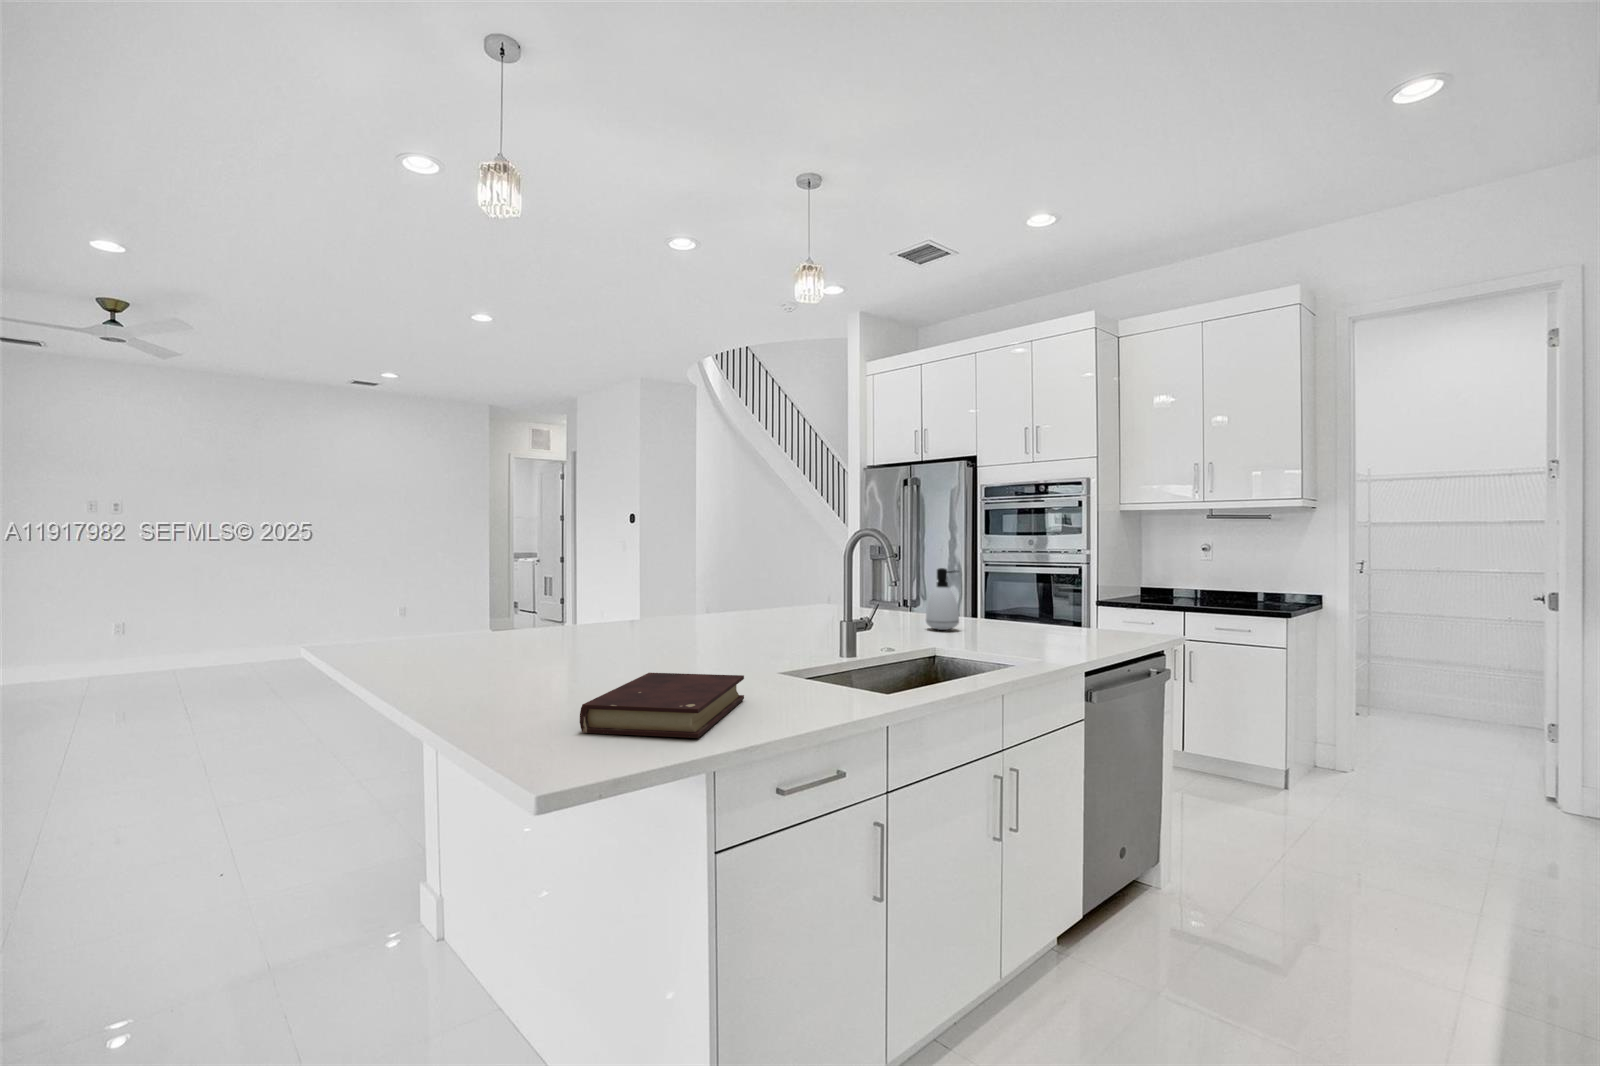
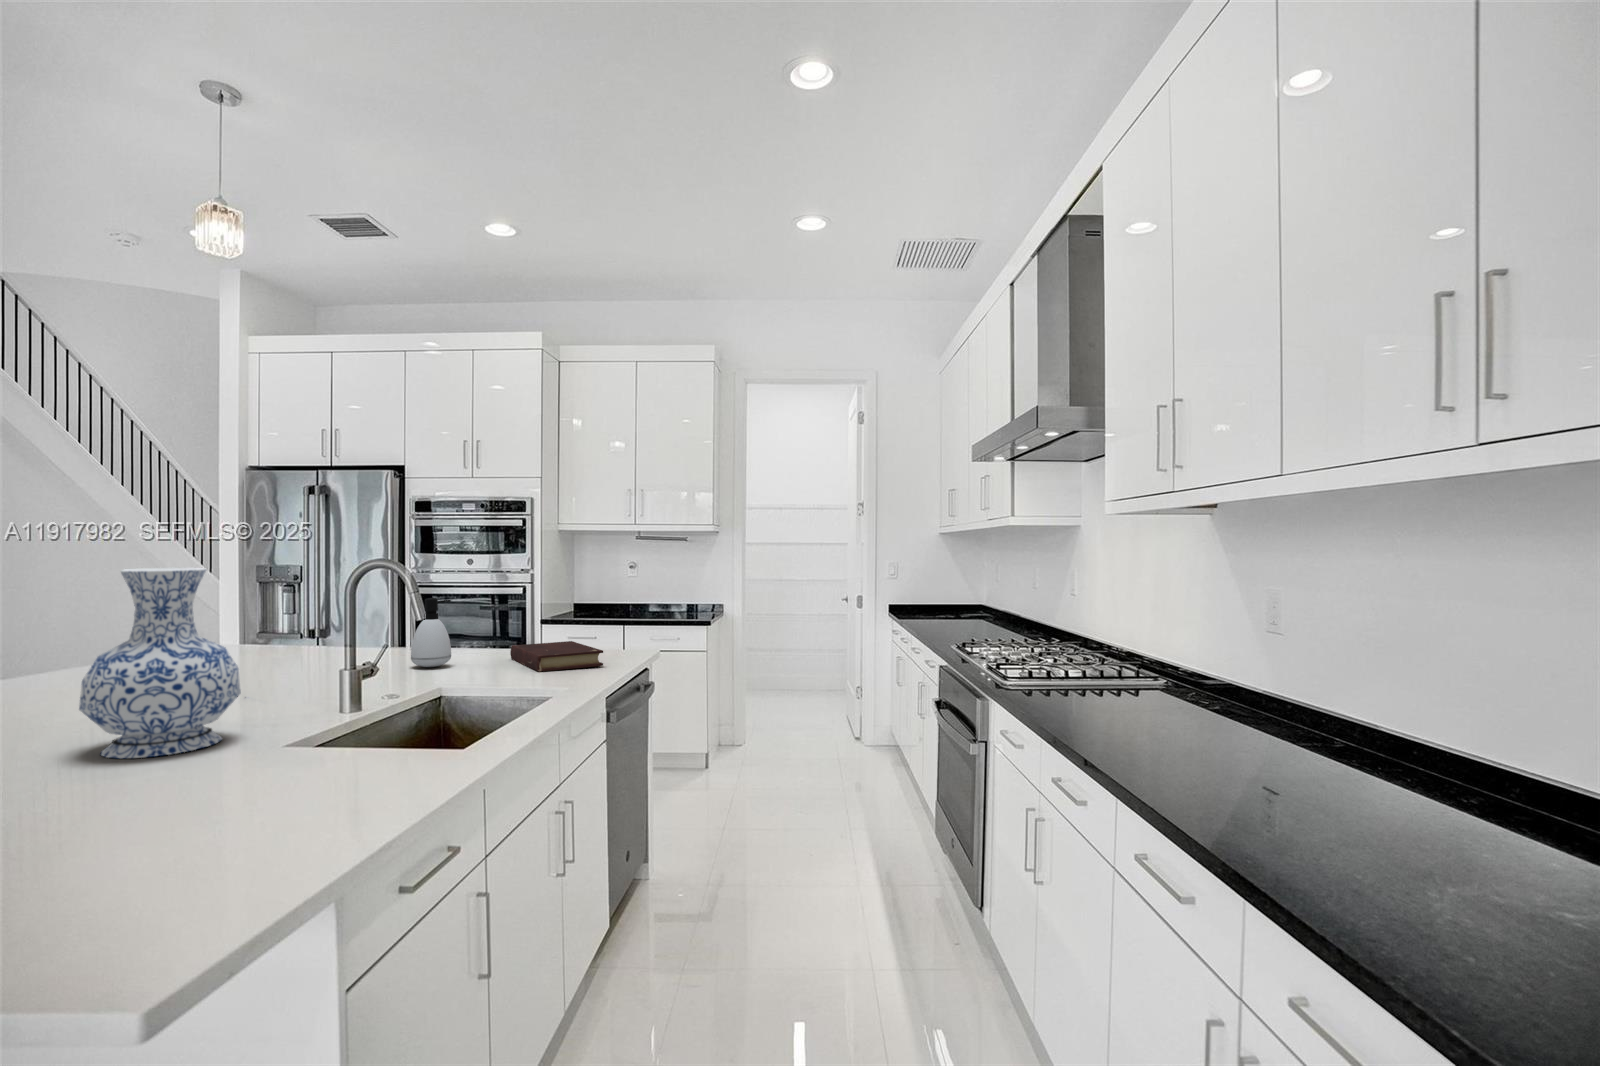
vase: none [669,533,760,667] -> present [79,567,241,759]
book: present [580,673,744,738] -> present [510,641,603,672]

